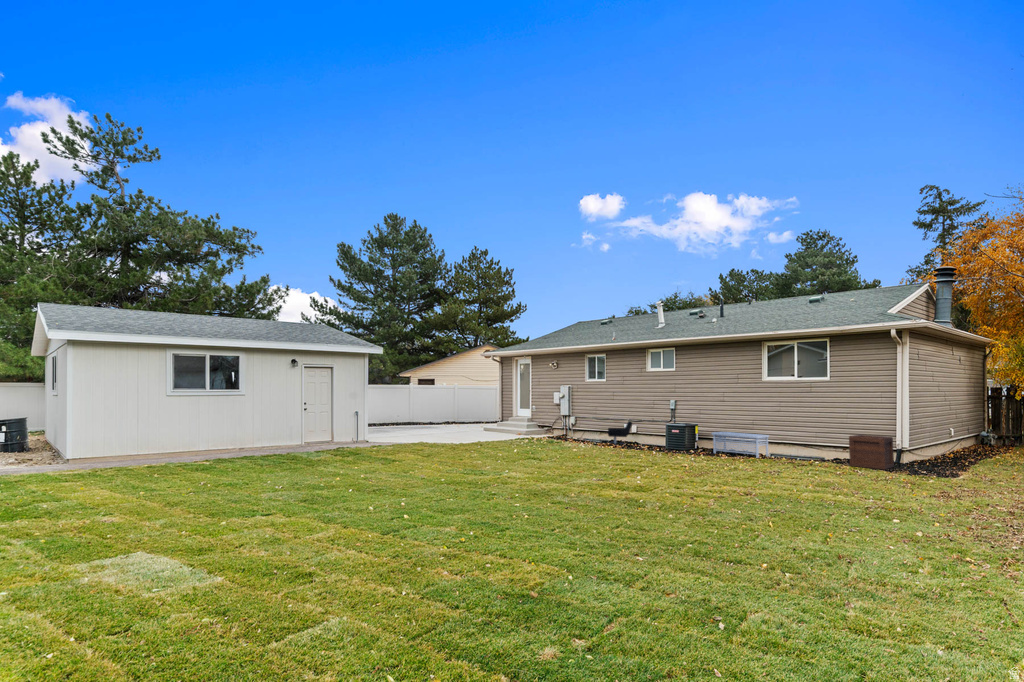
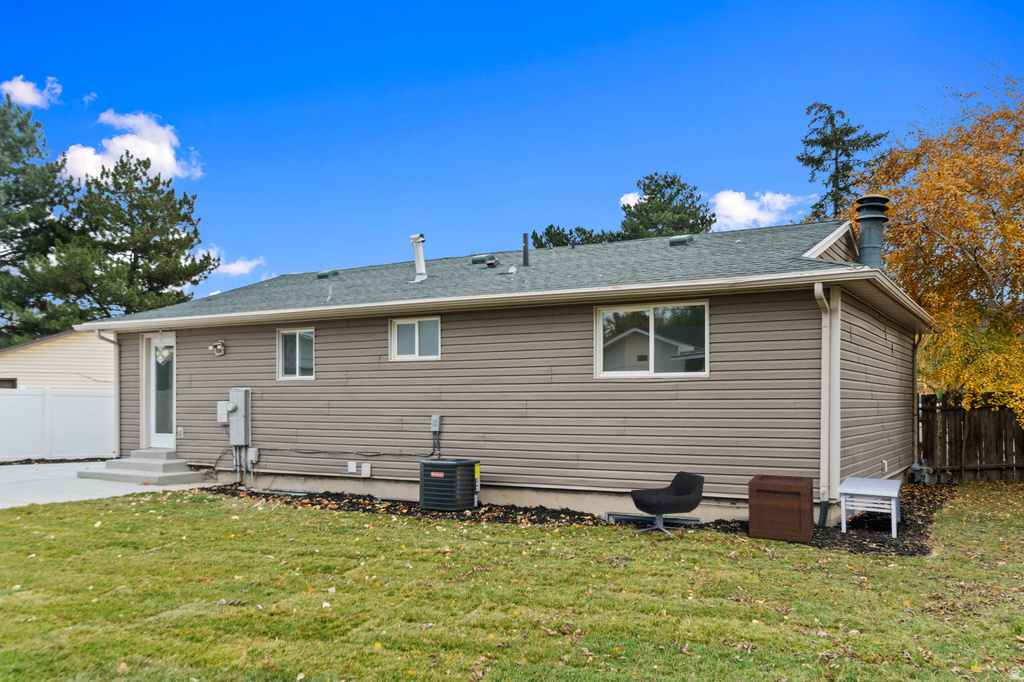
lounge chair: present [608,421,632,444] -> present [630,471,704,535]
storage bench: present [712,432,769,458] -> present [837,477,901,538]

